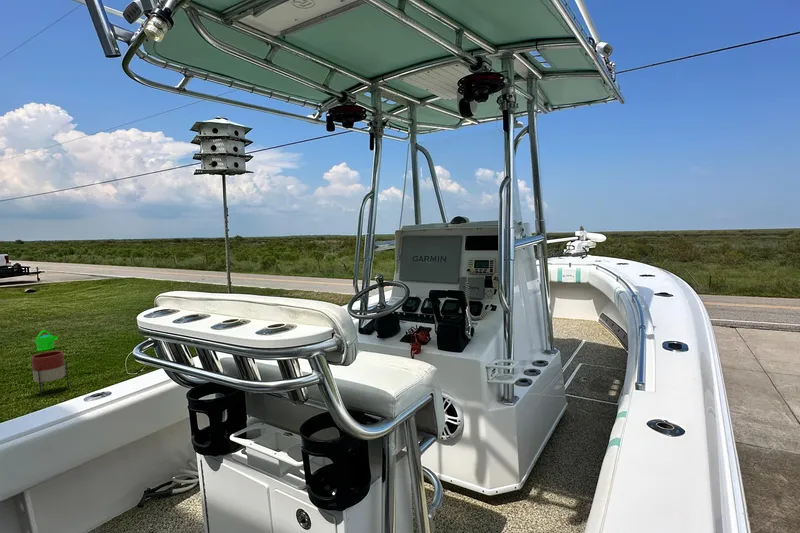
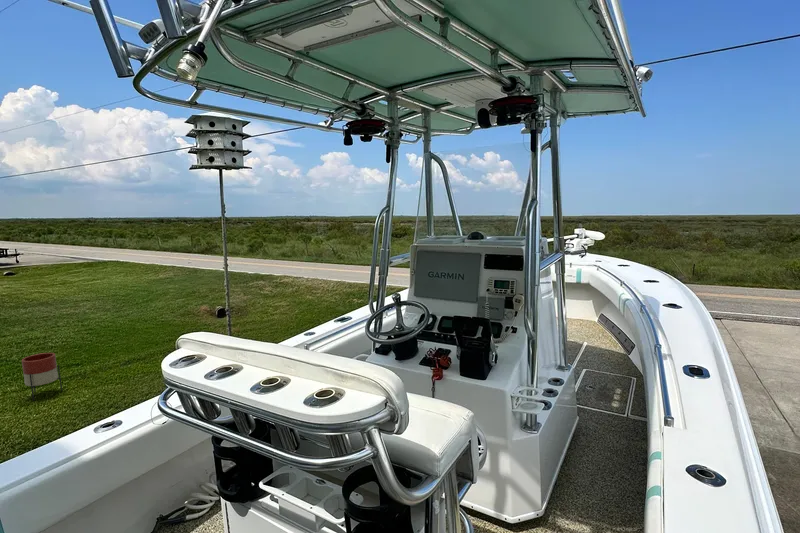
watering can: present [35,330,58,351] -> none [21,324,46,346]

